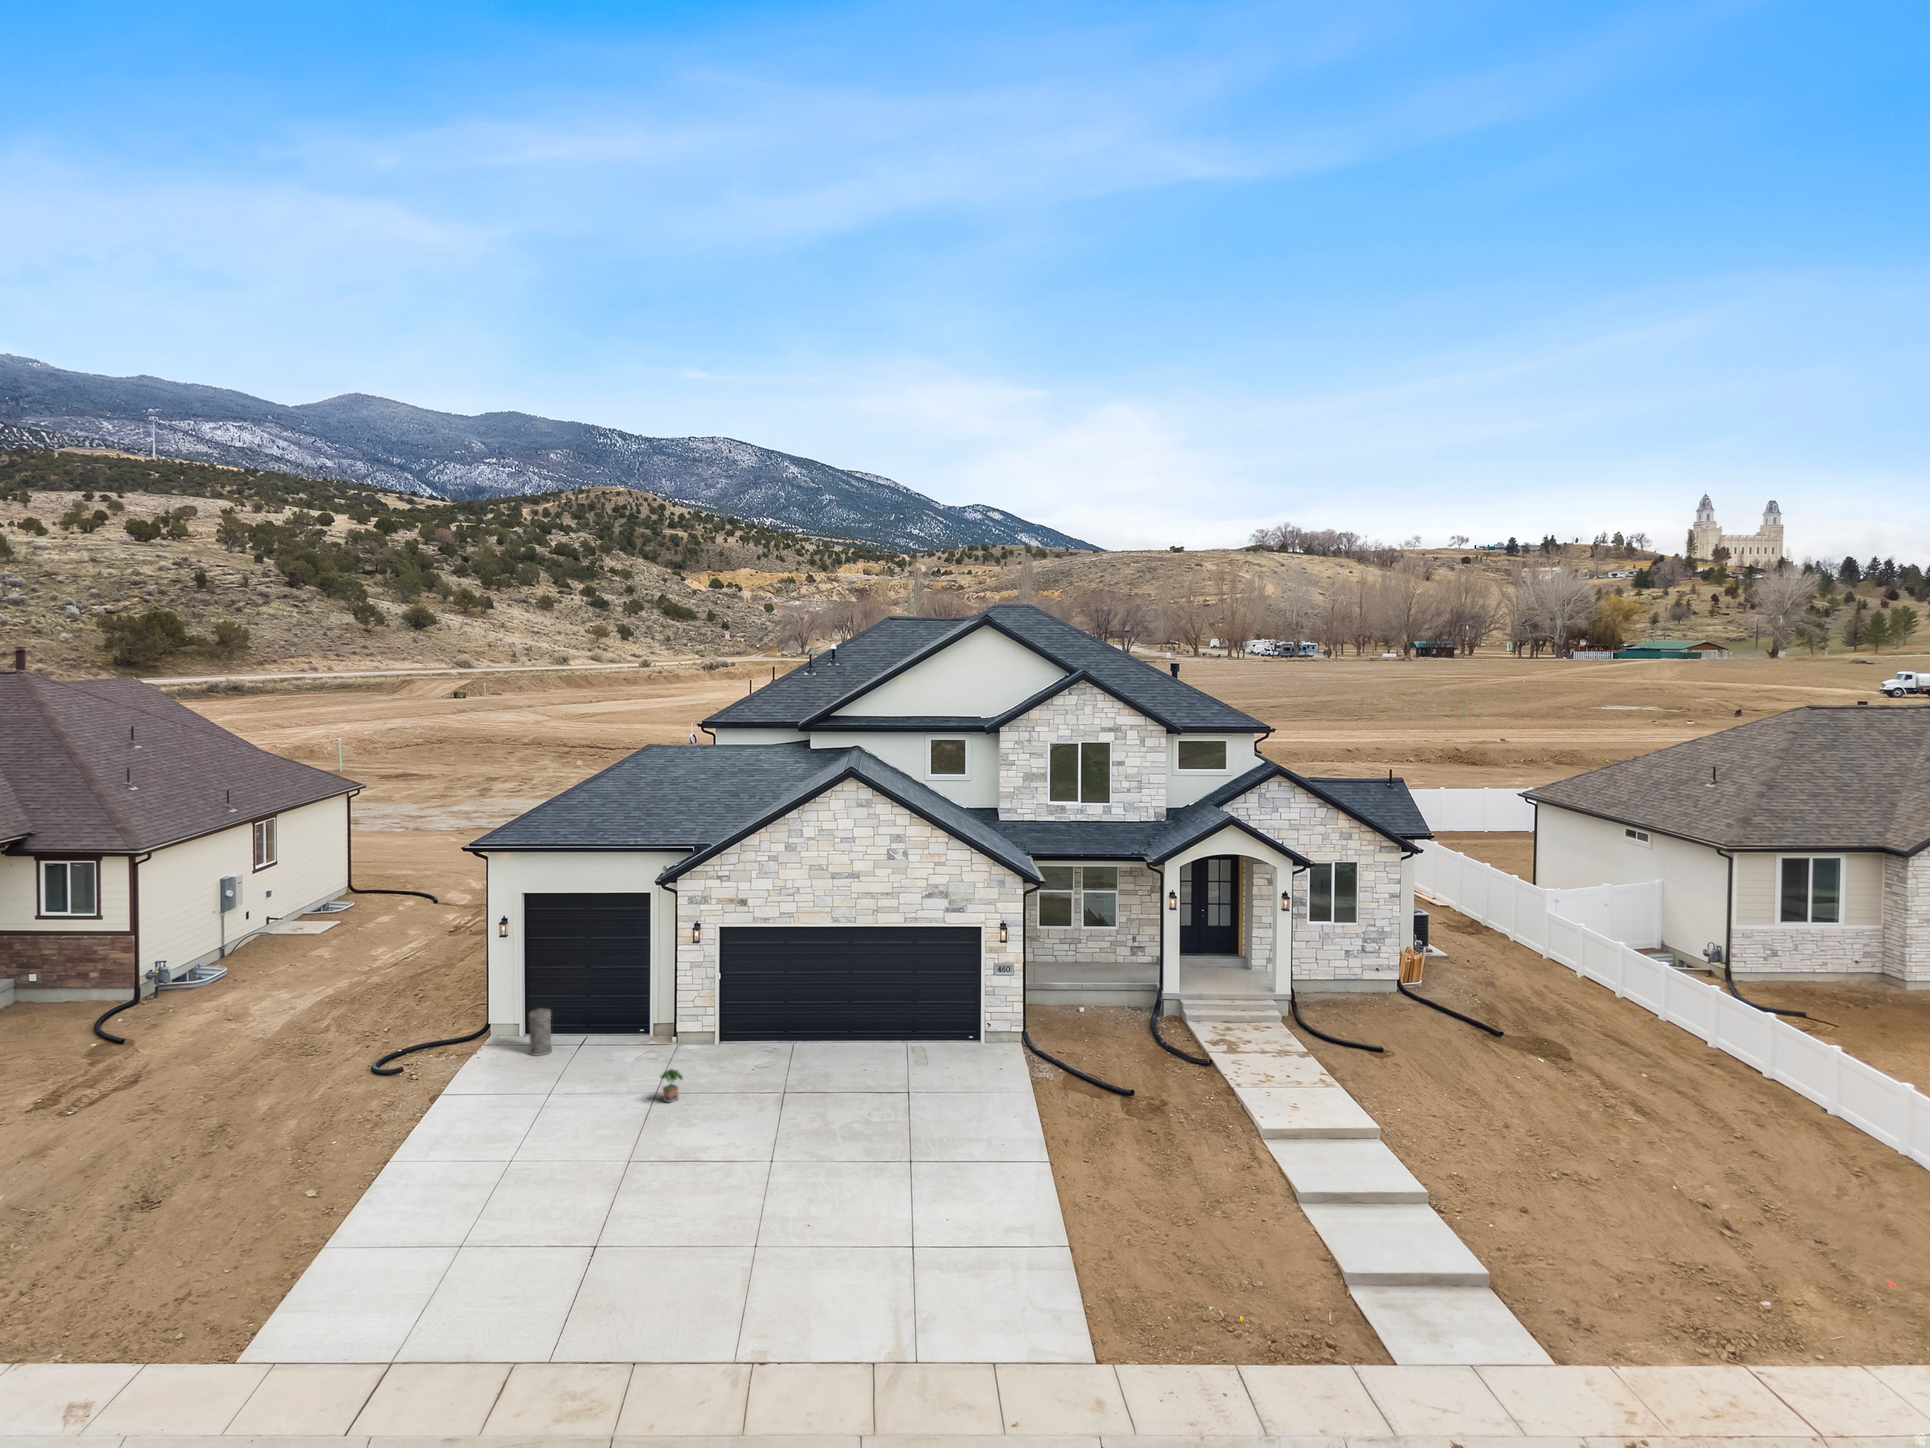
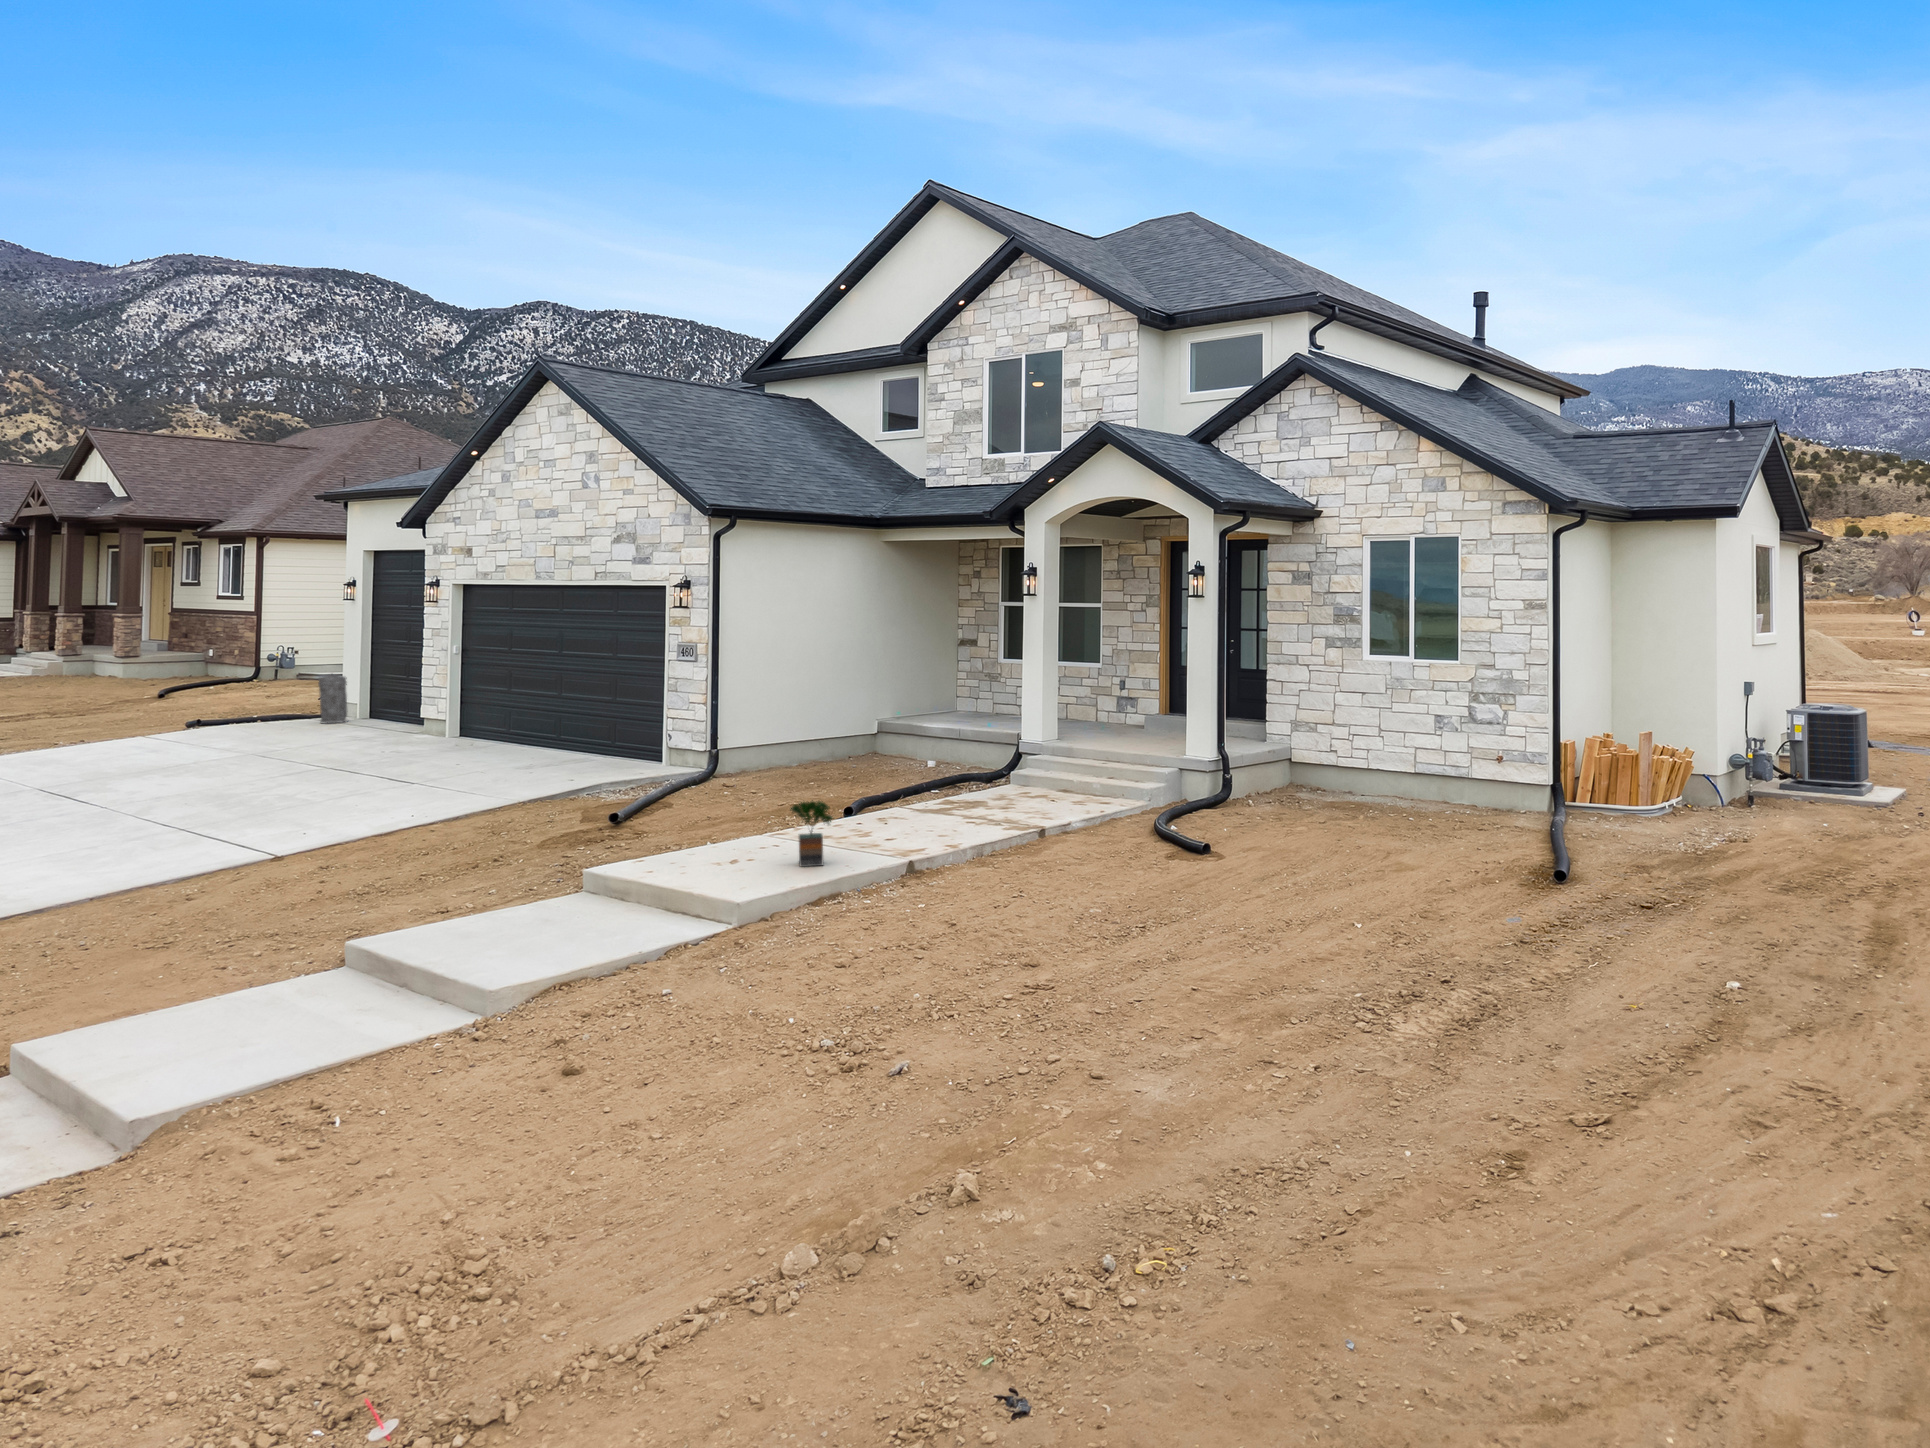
potted tree: present [661,1069,683,1103] -> present [791,800,833,867]

